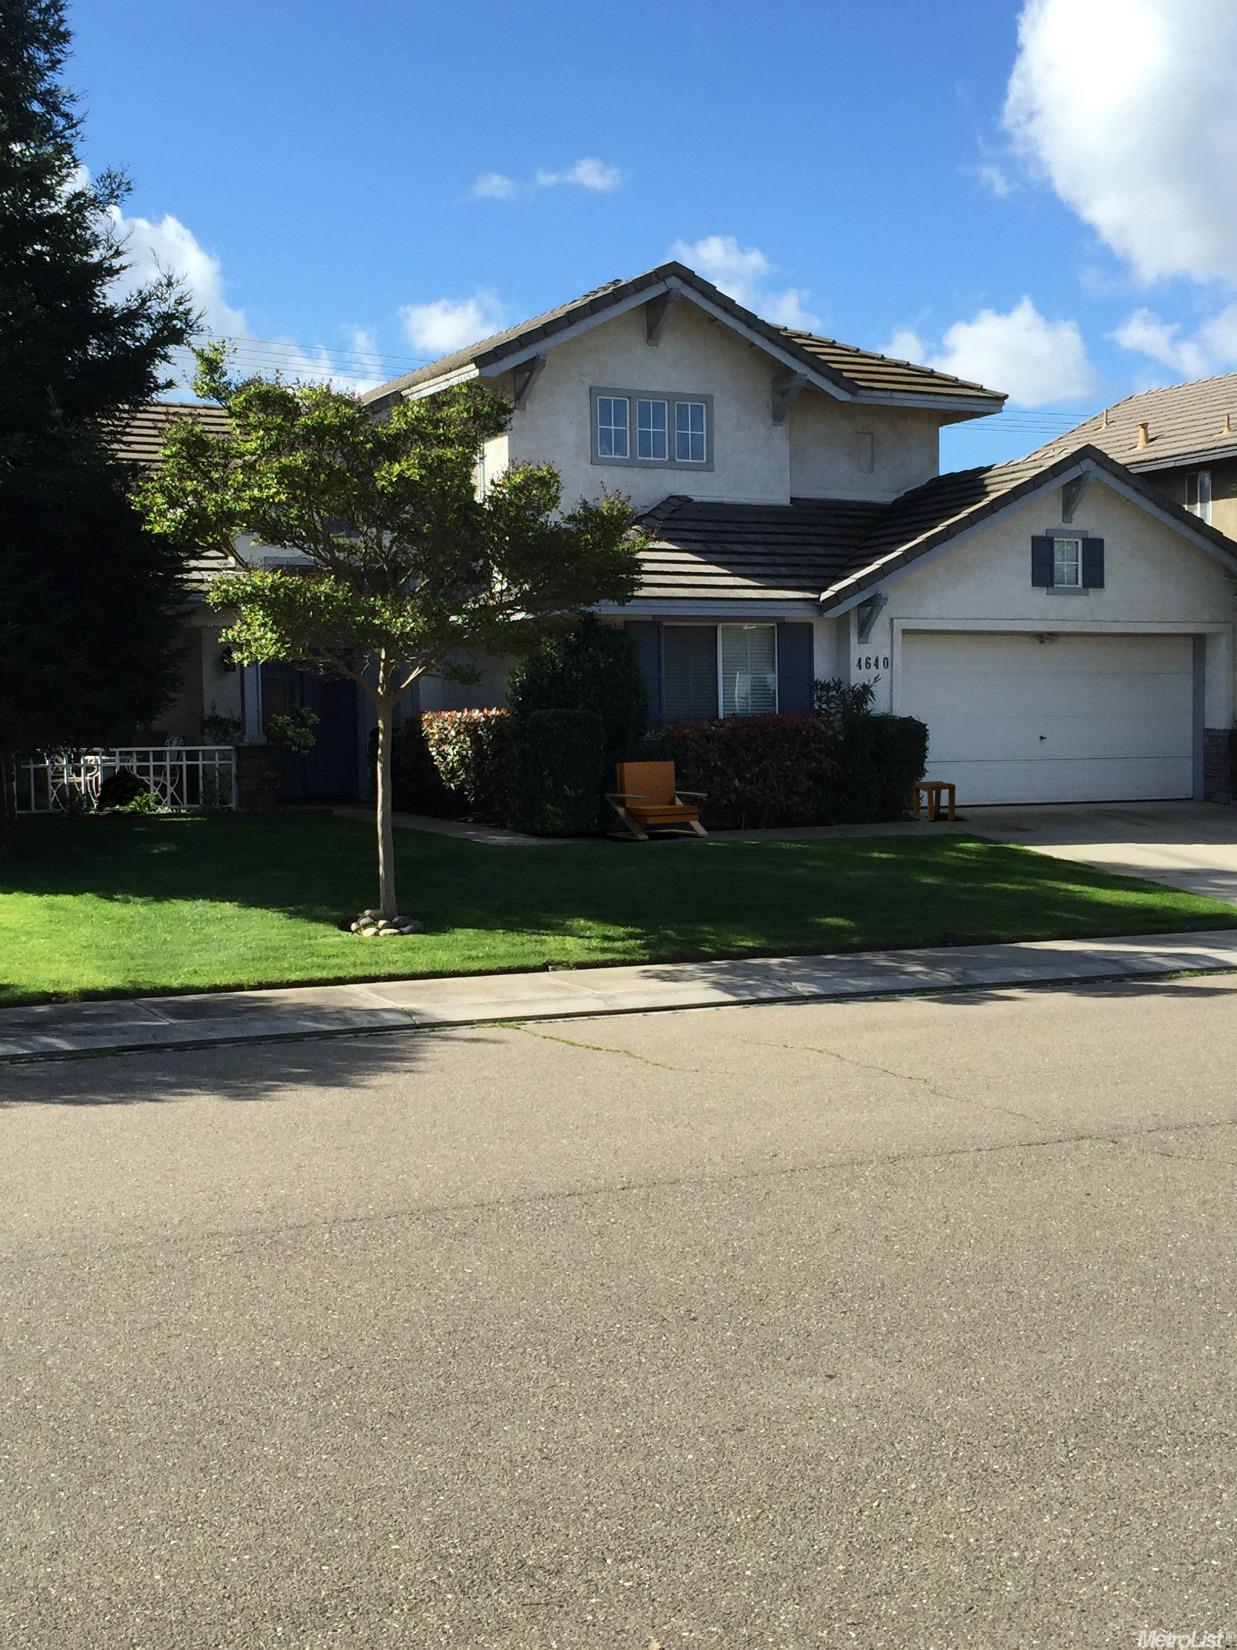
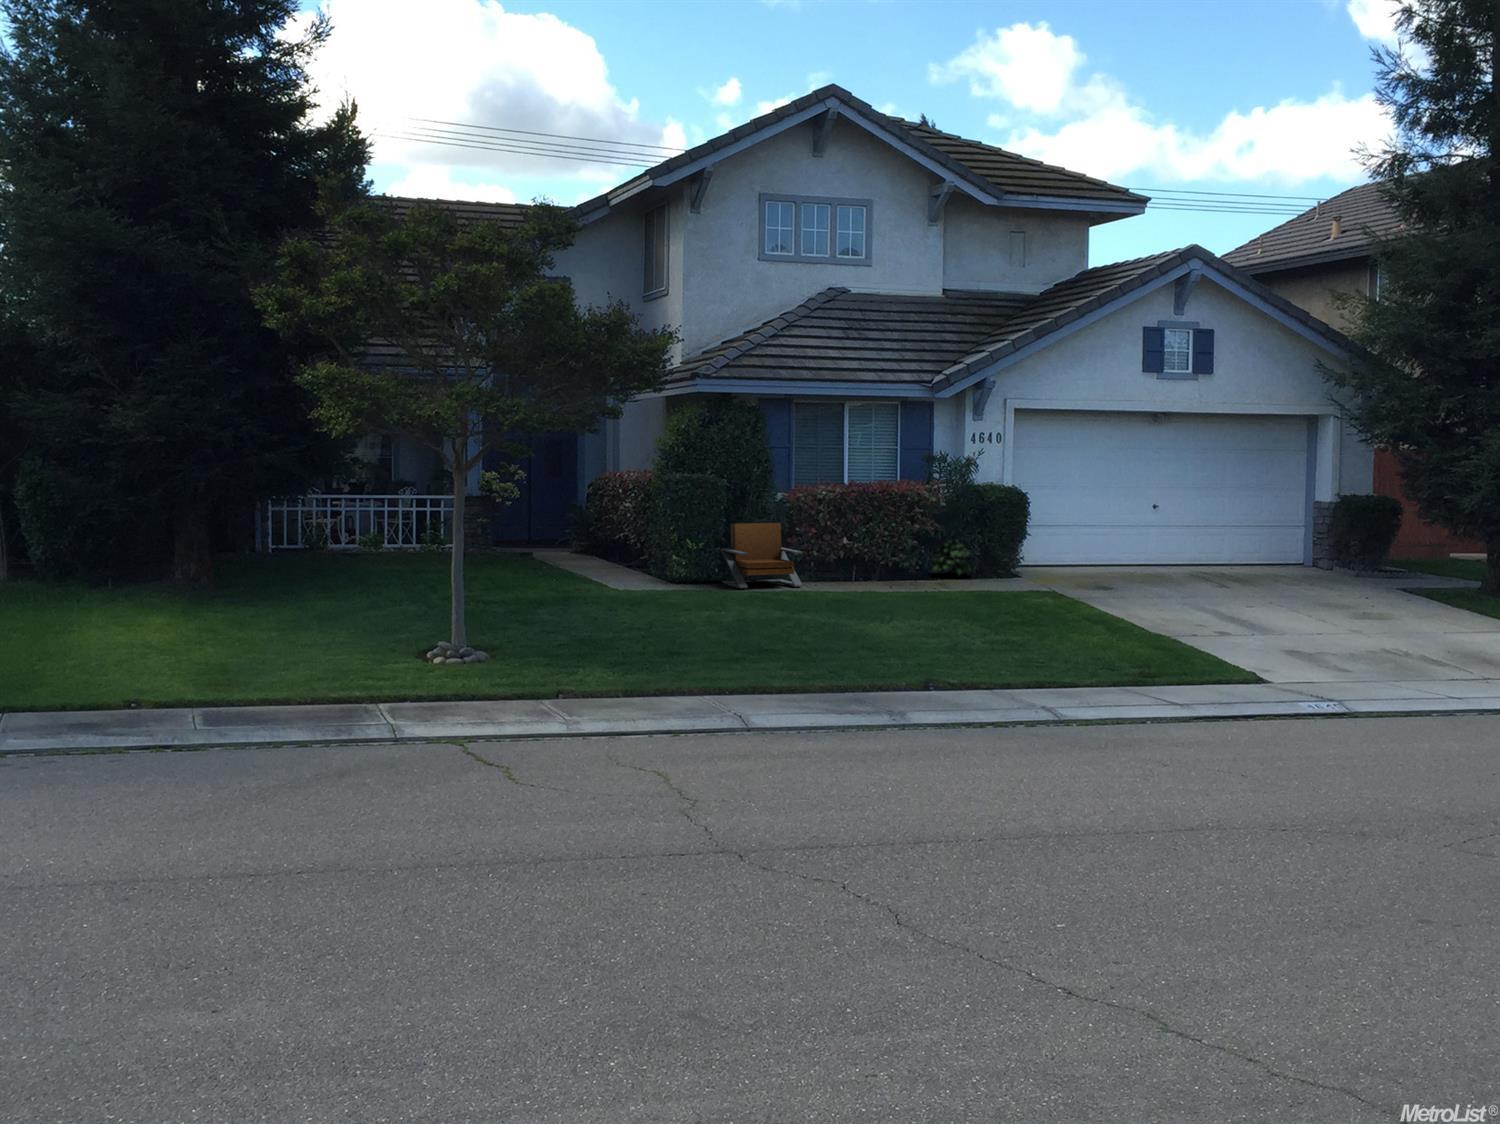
potted plant: present [96,769,150,813] -> present [931,539,973,575]
bench: present [914,781,956,820] -> none [1011,543,1038,578]

